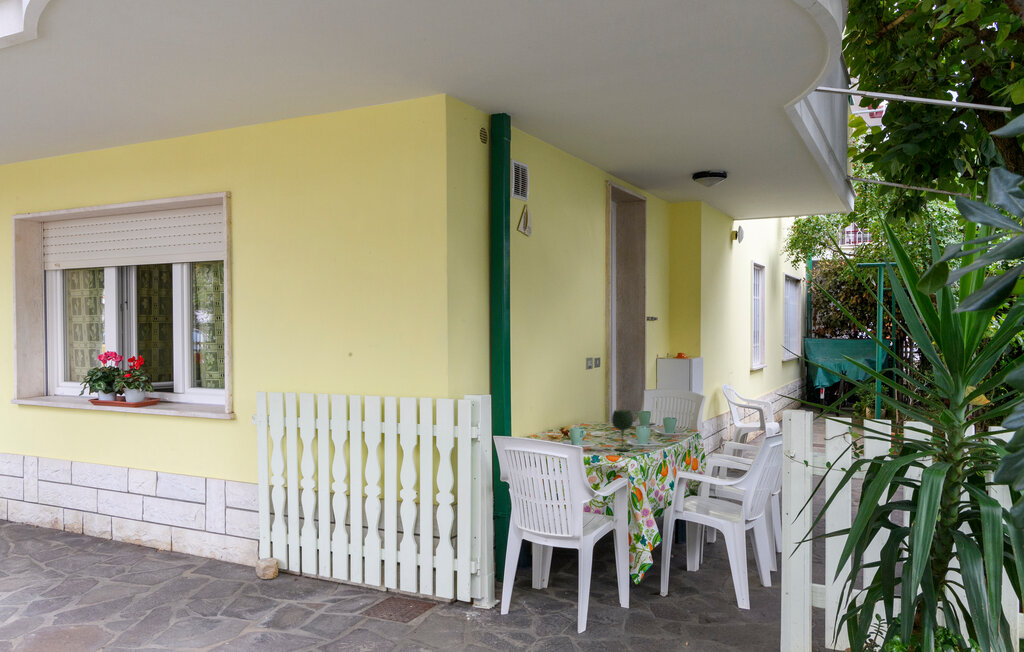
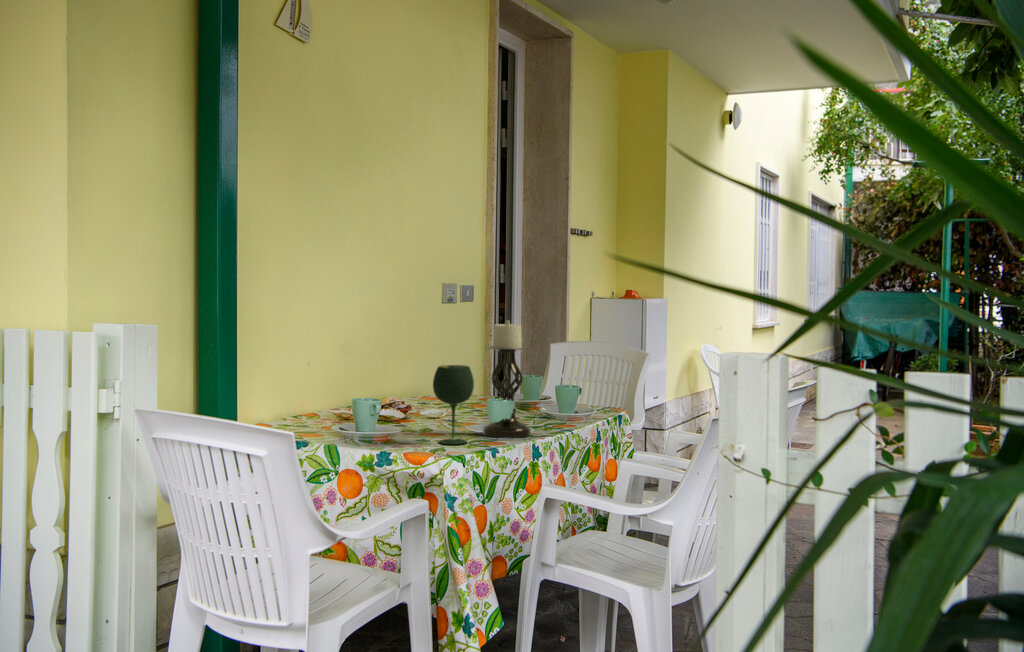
candle holder: none [632,385,659,448] -> present [482,320,531,438]

